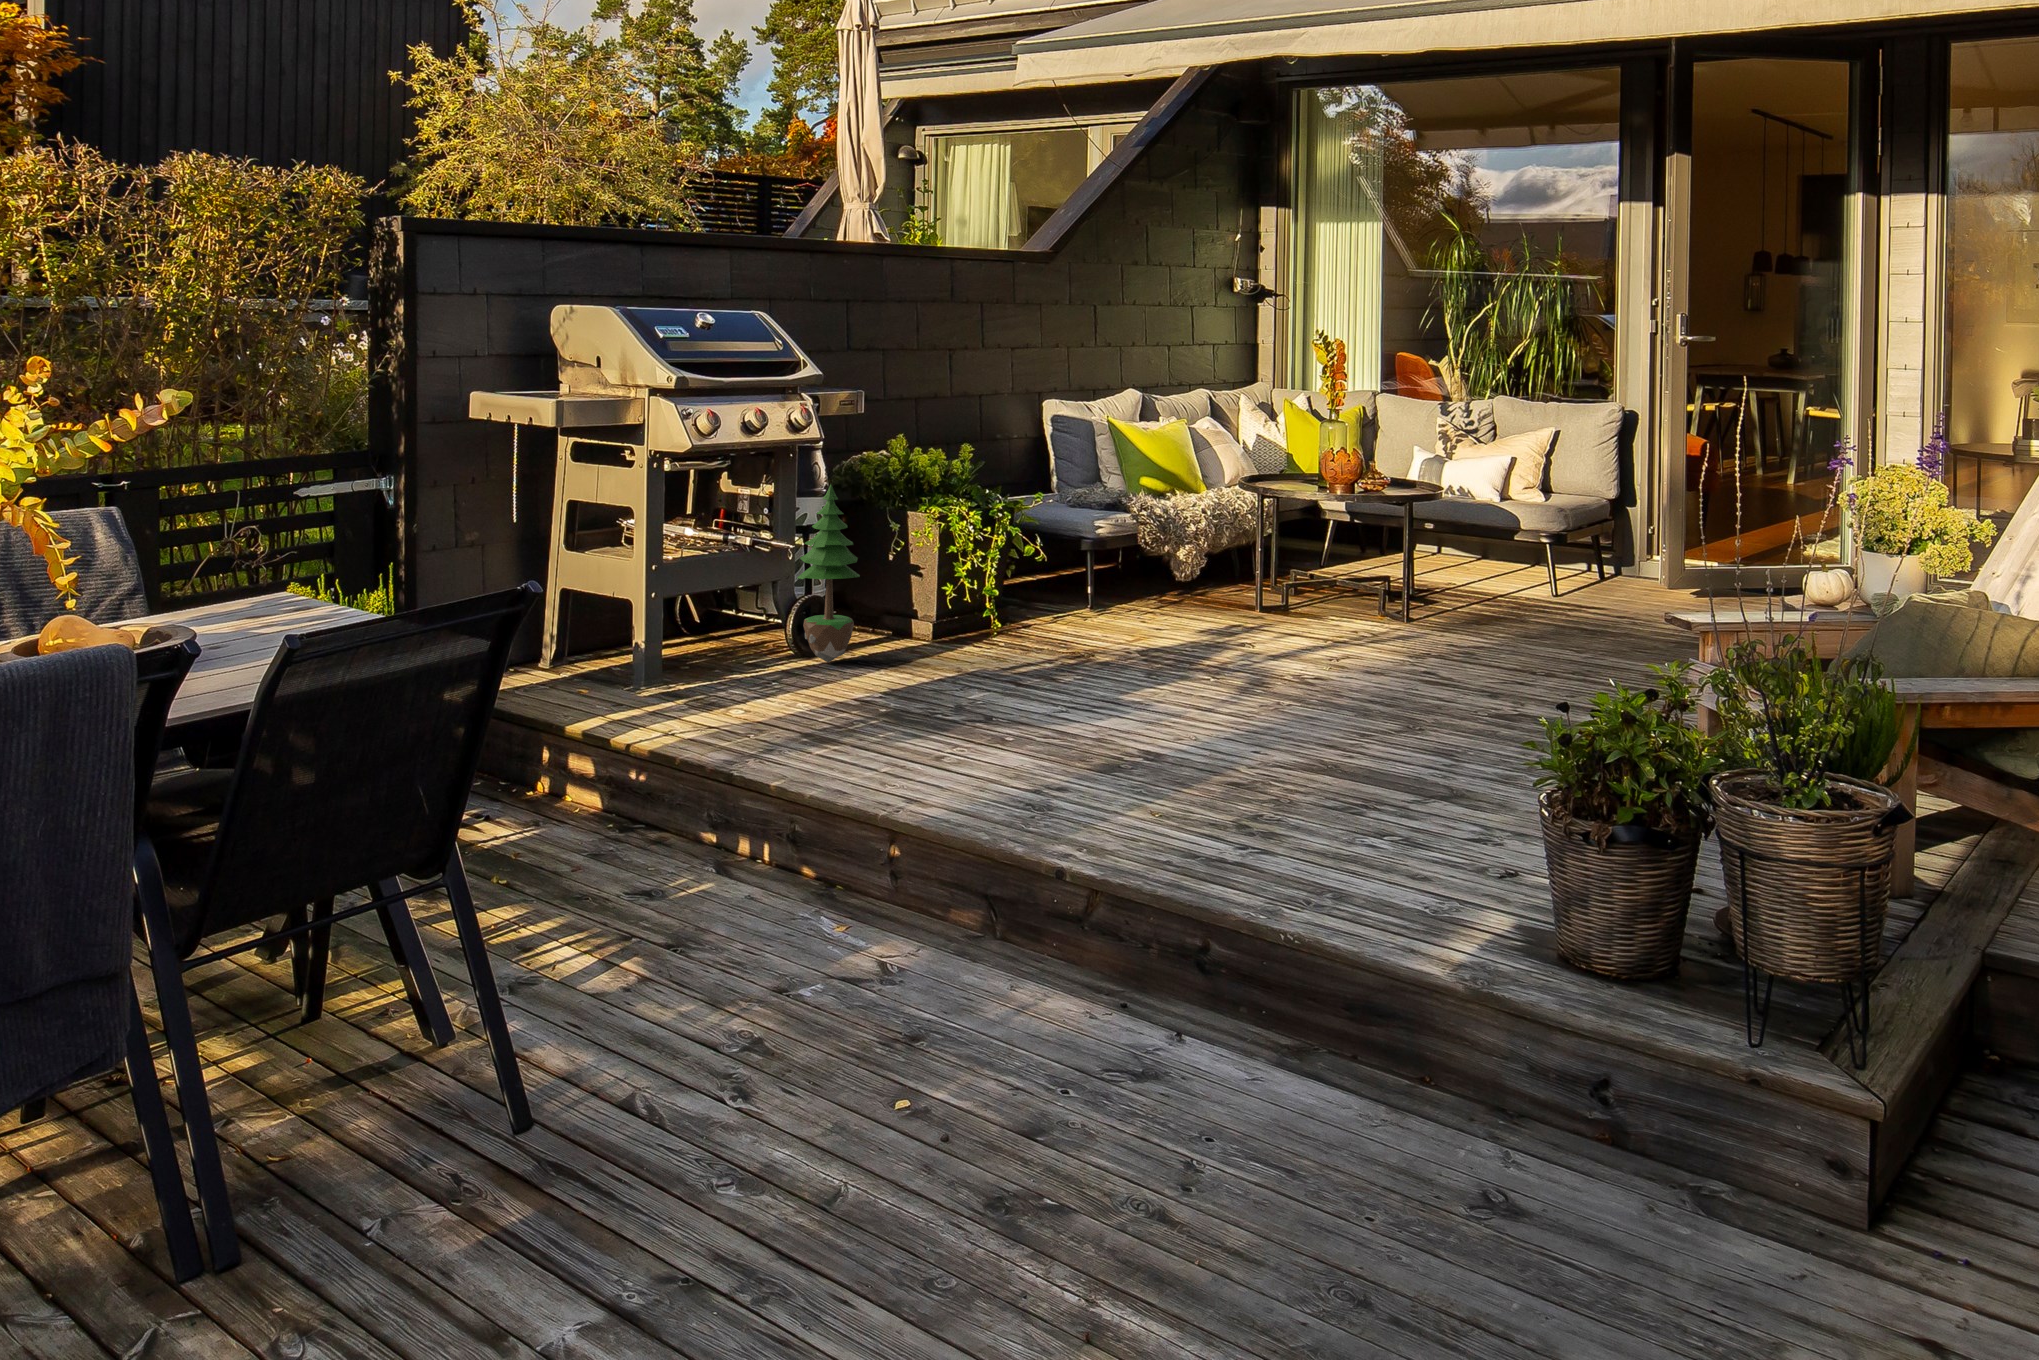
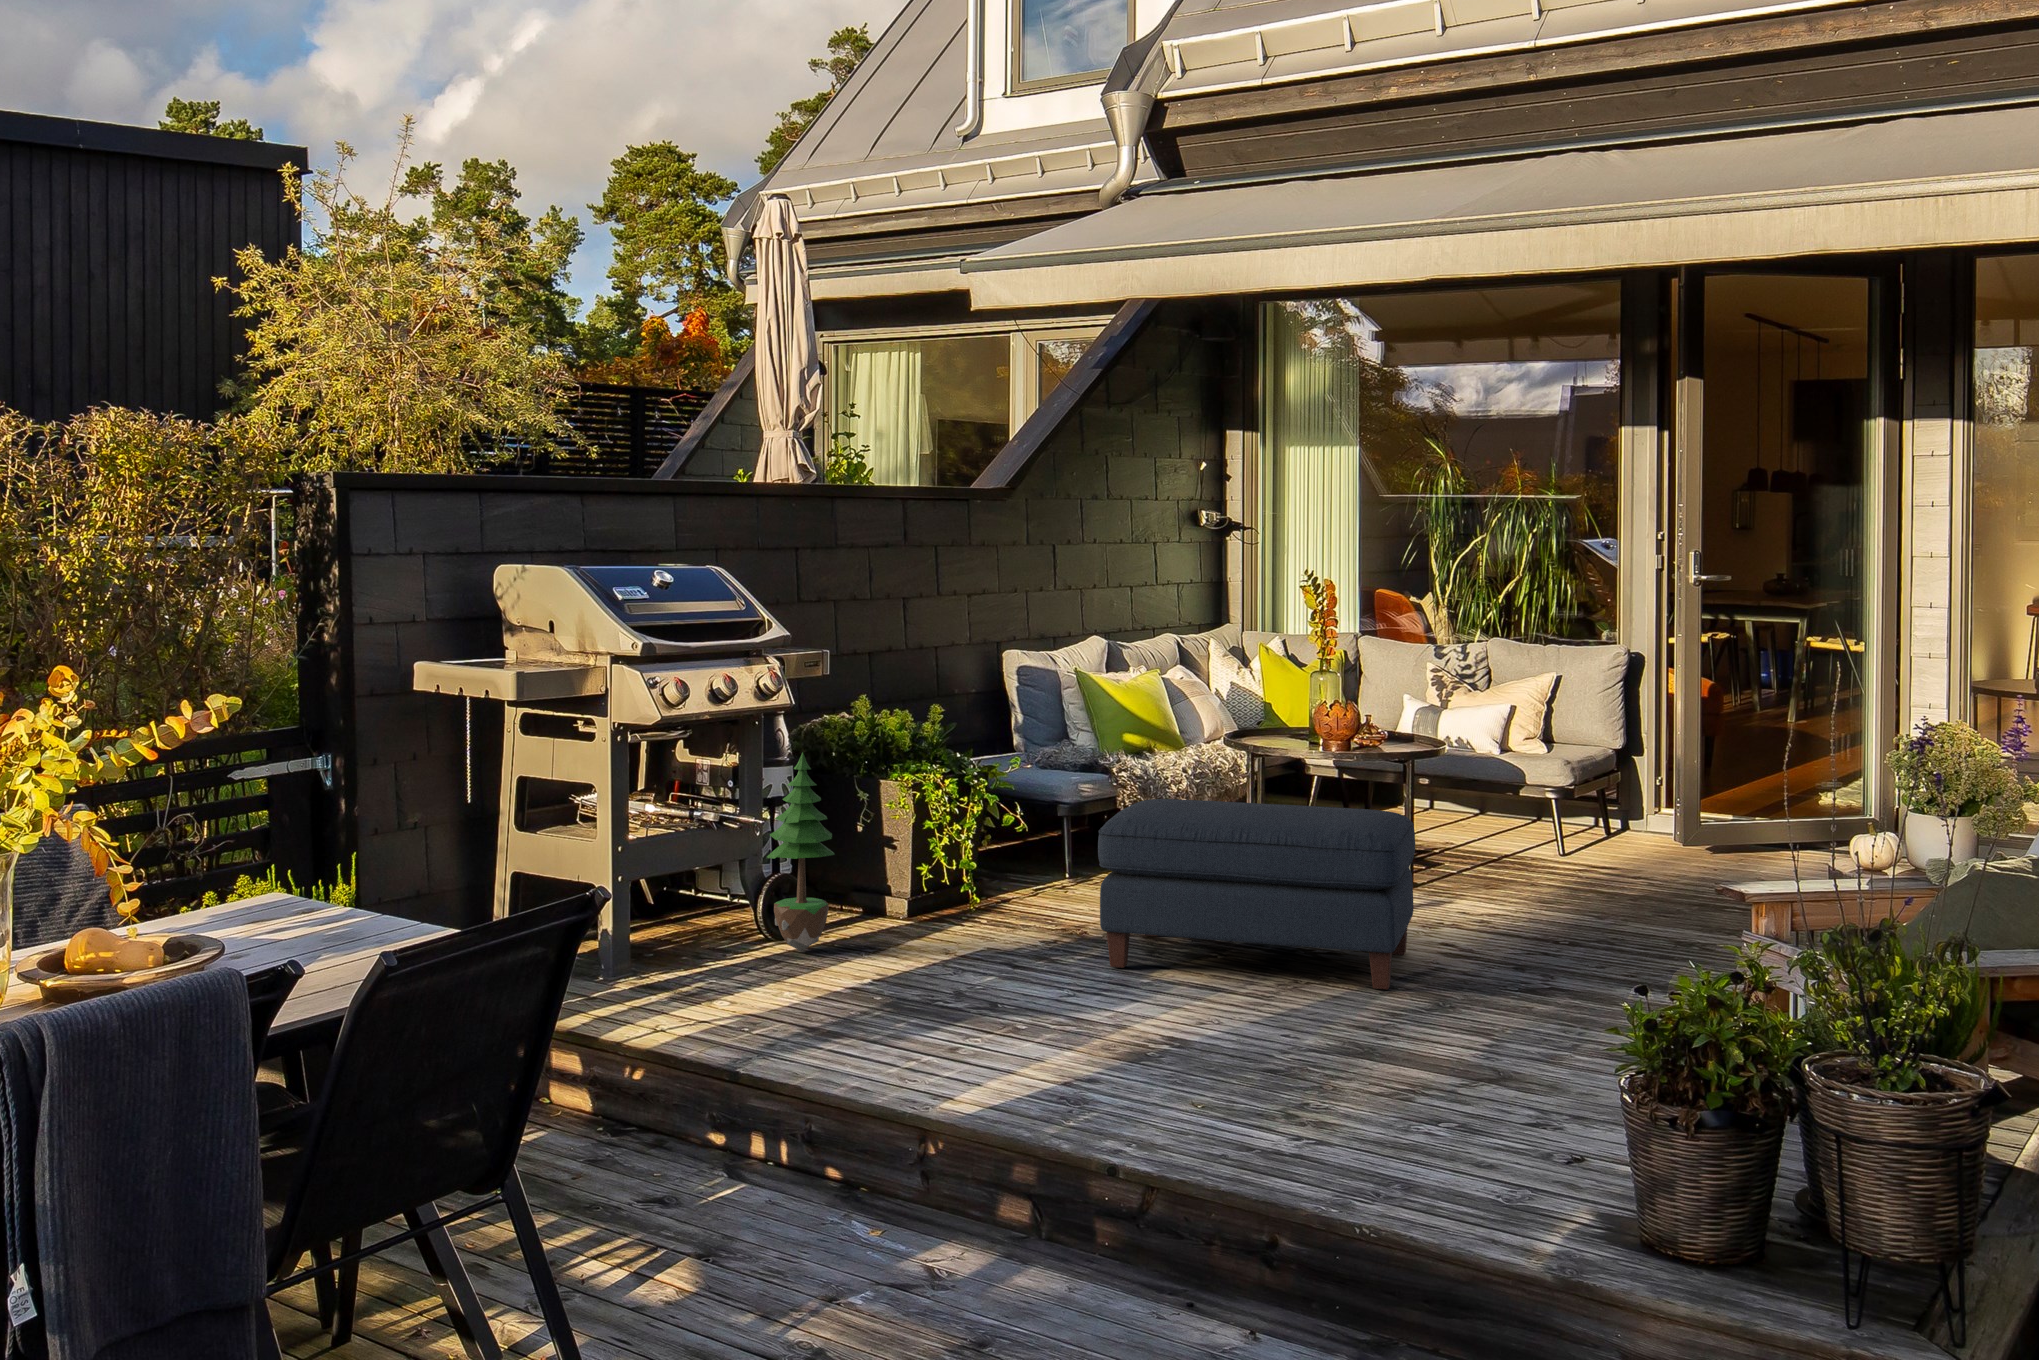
ottoman: none [1098,533,1399,709] -> present [1098,799,1415,990]

